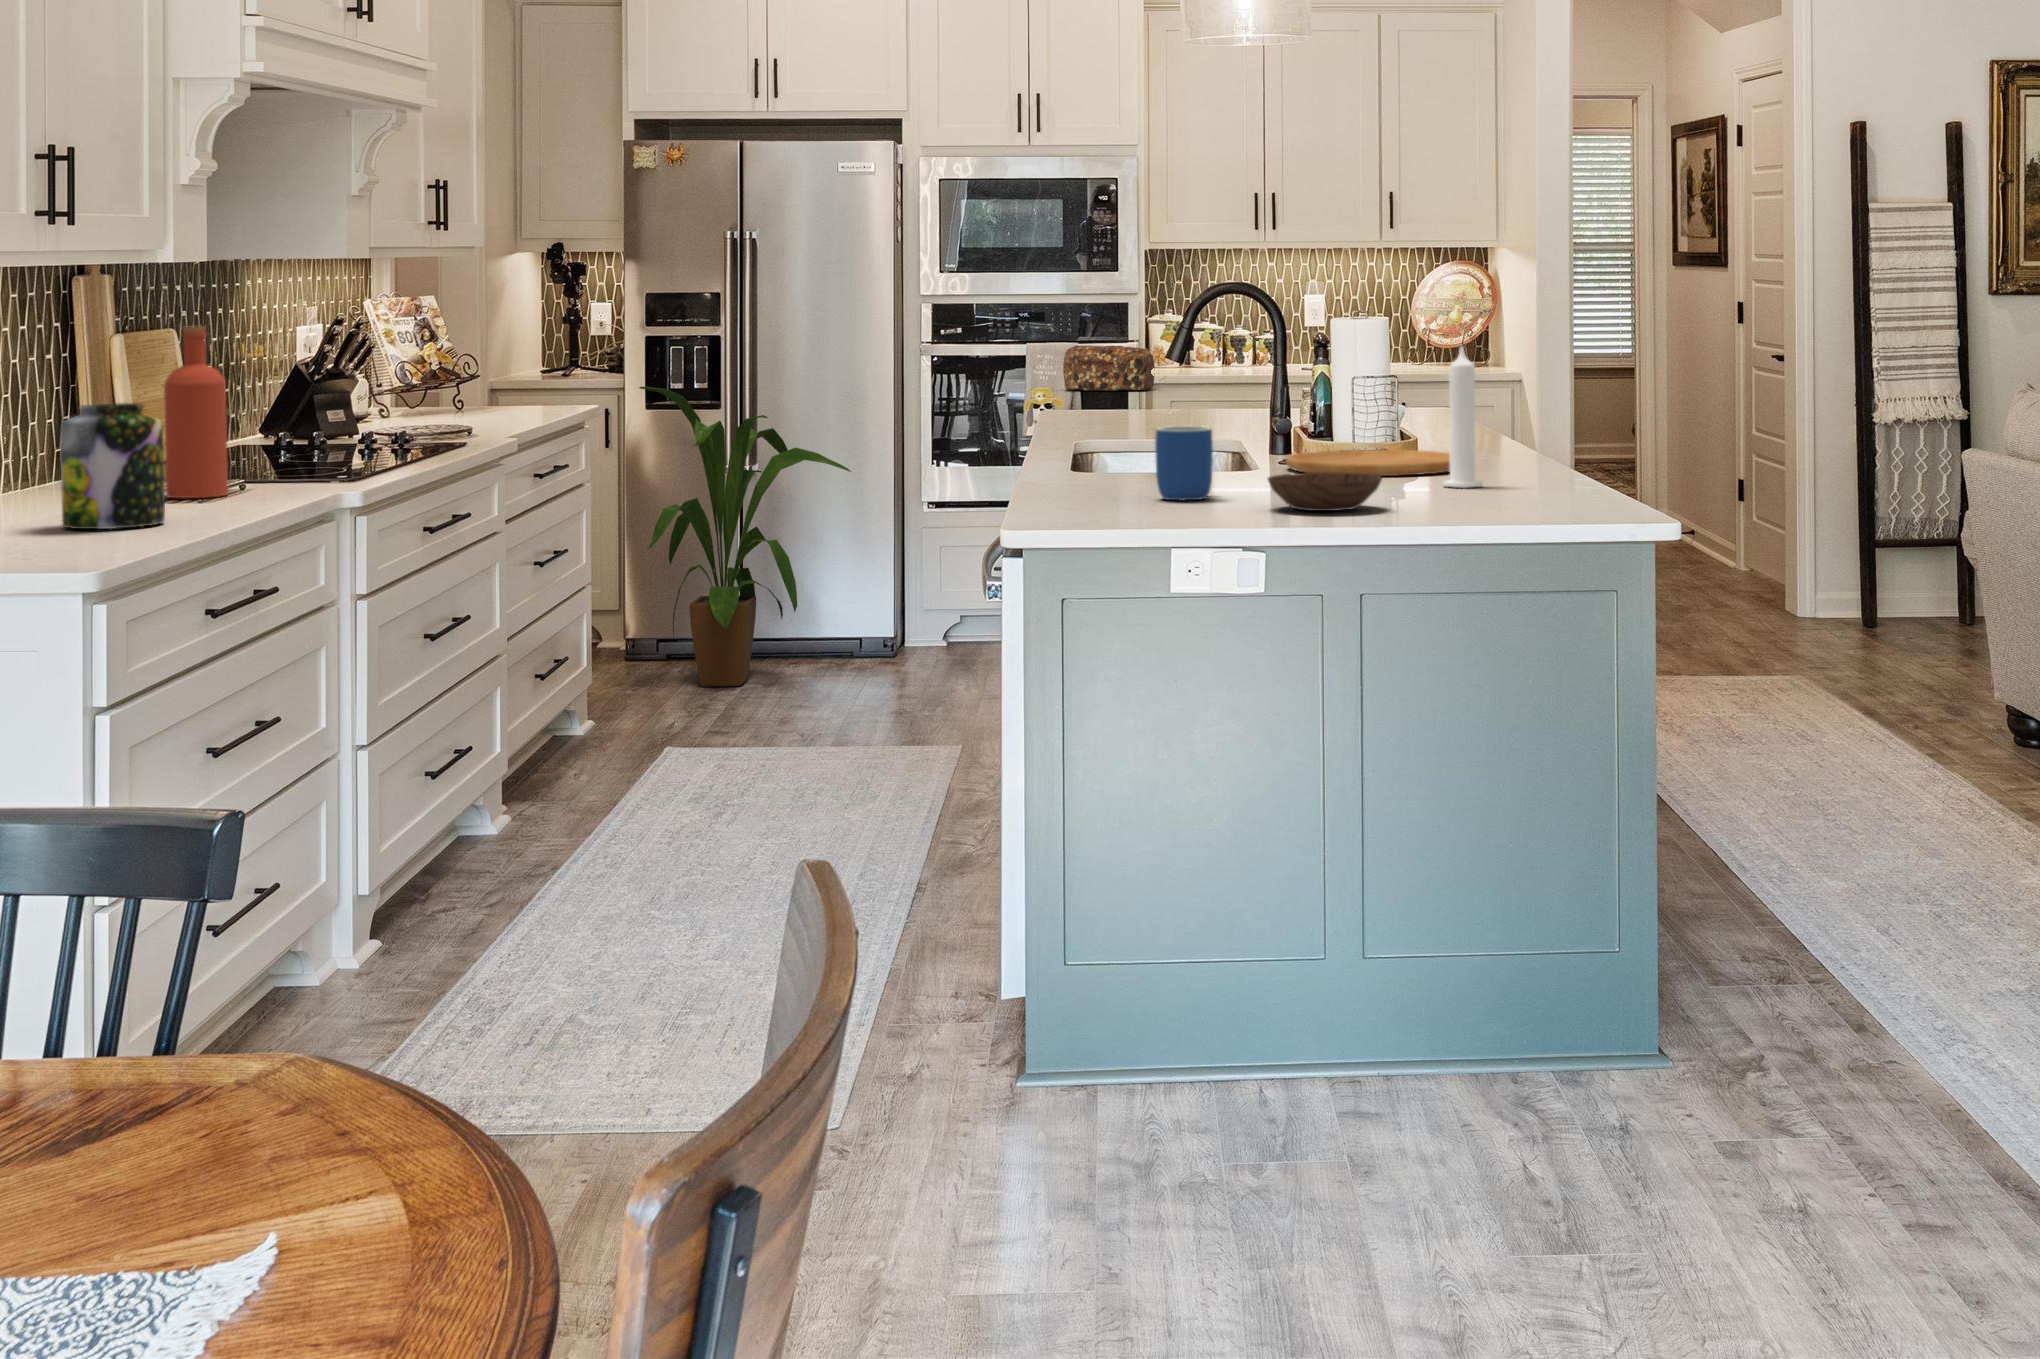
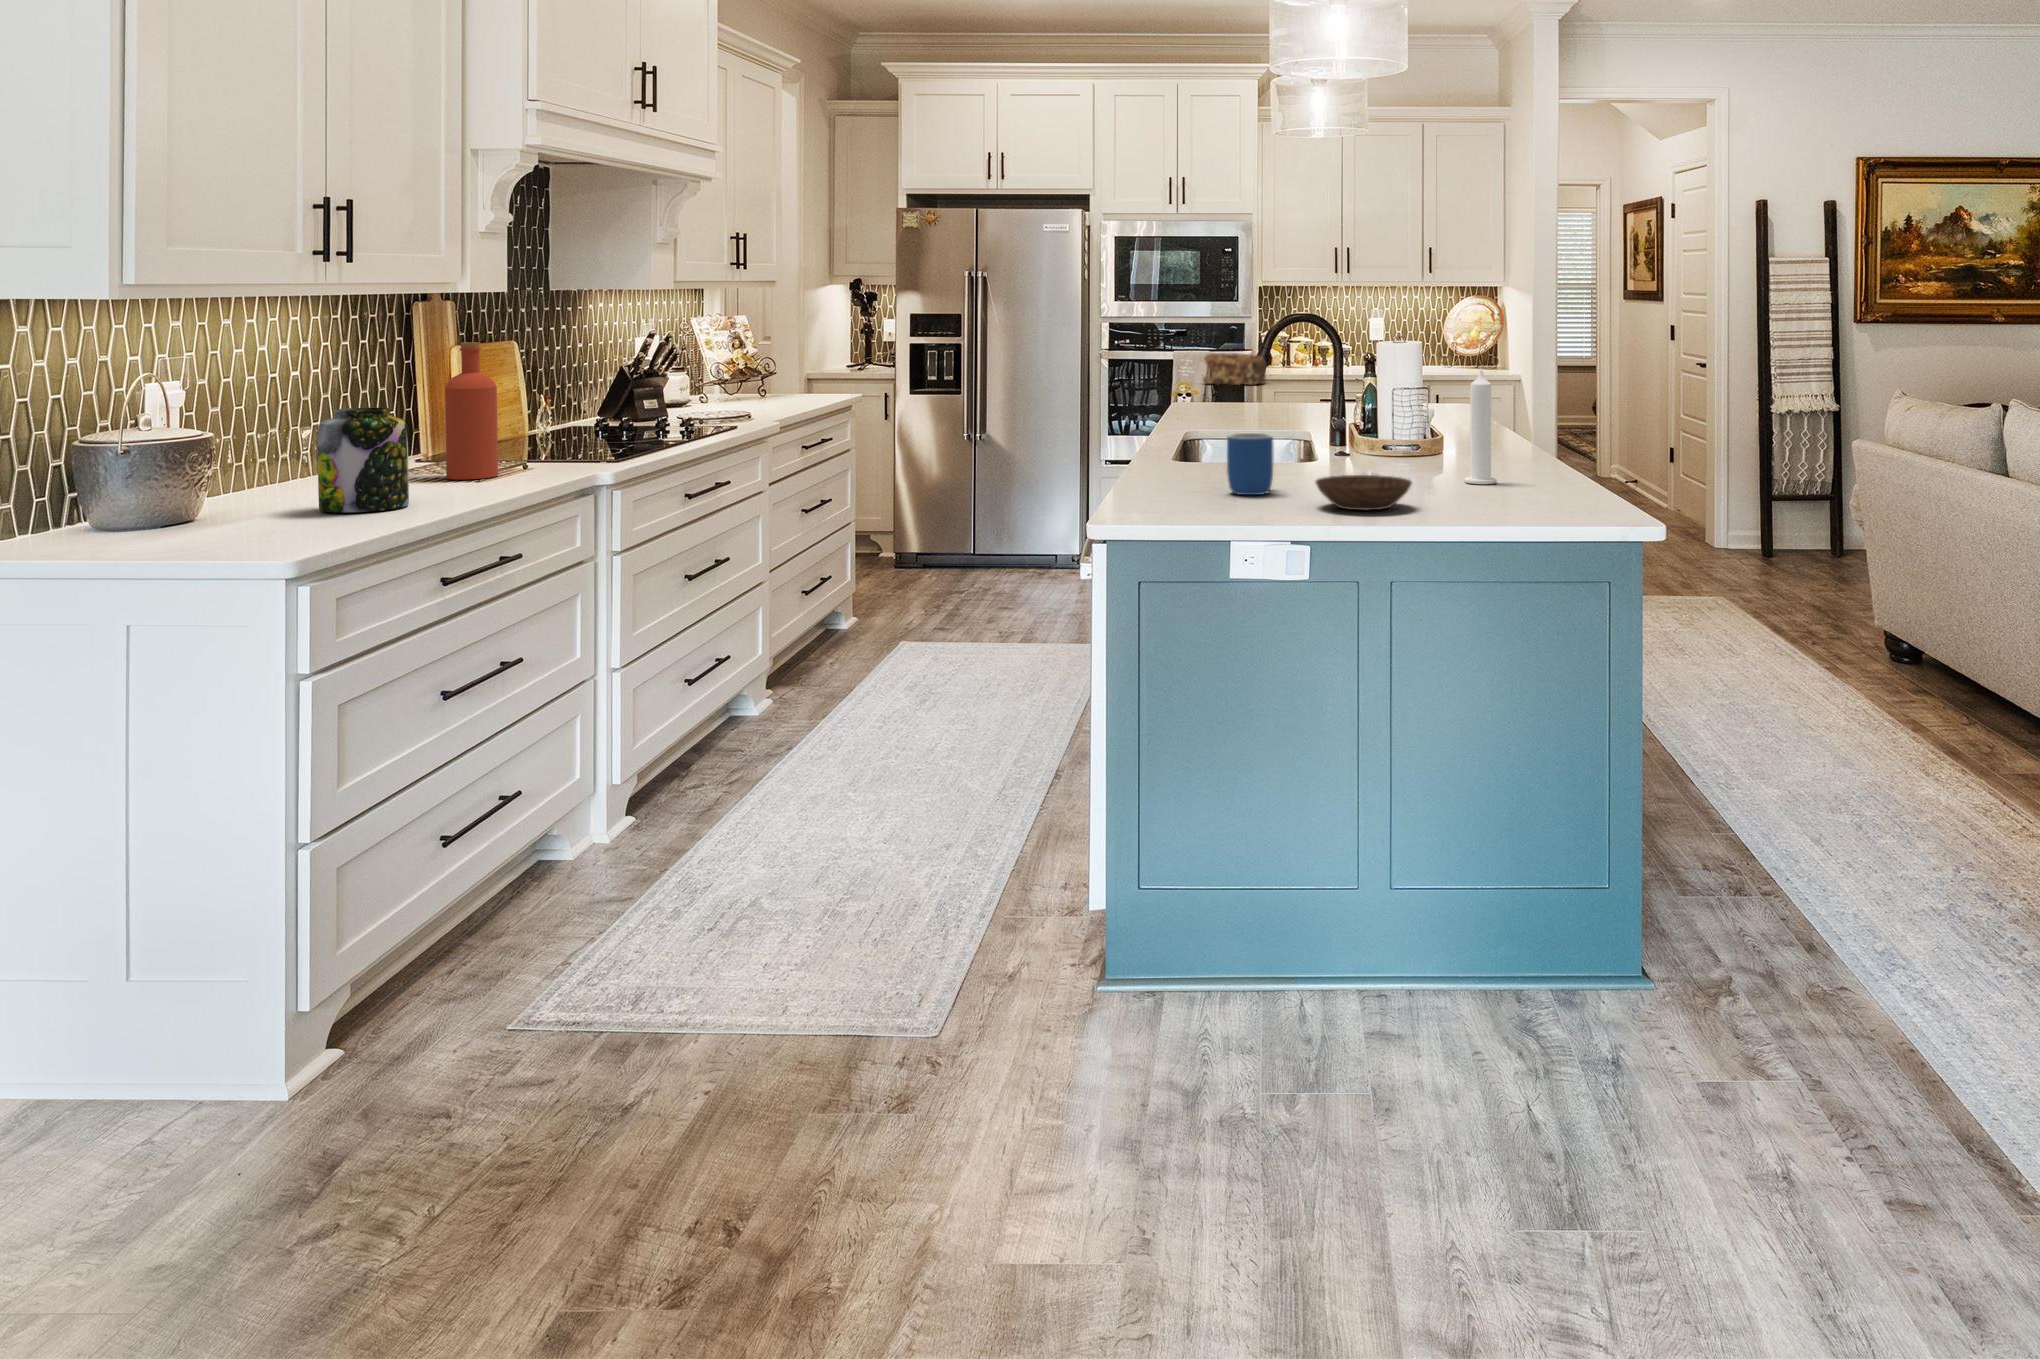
house plant: present [639,387,851,687] -> none [899,380,1051,591]
cutting board: present [1286,450,1450,476] -> none [1341,445,1483,470]

